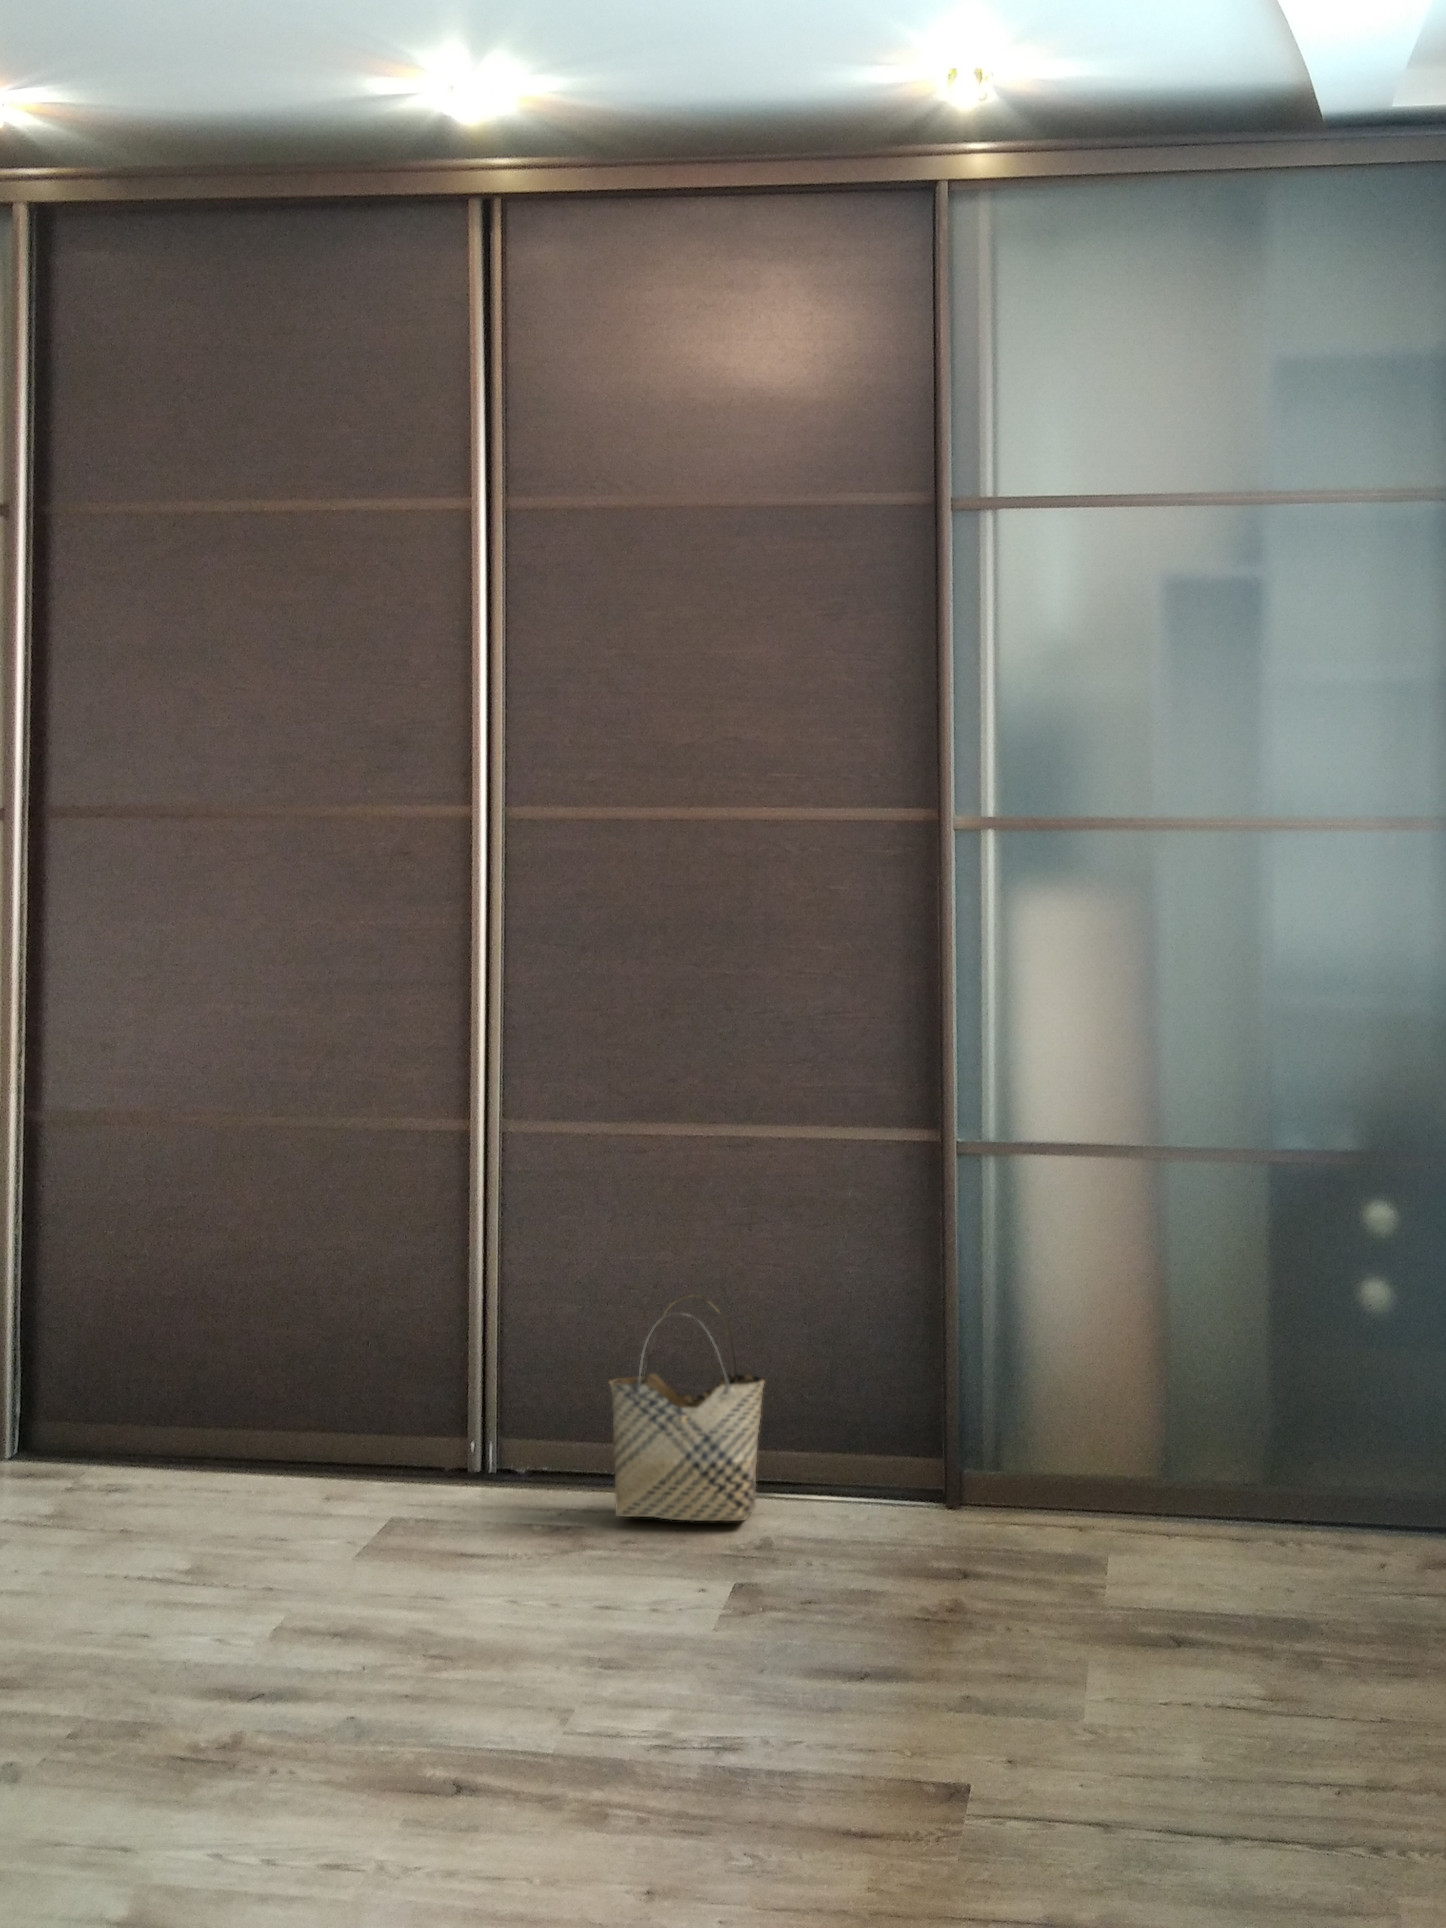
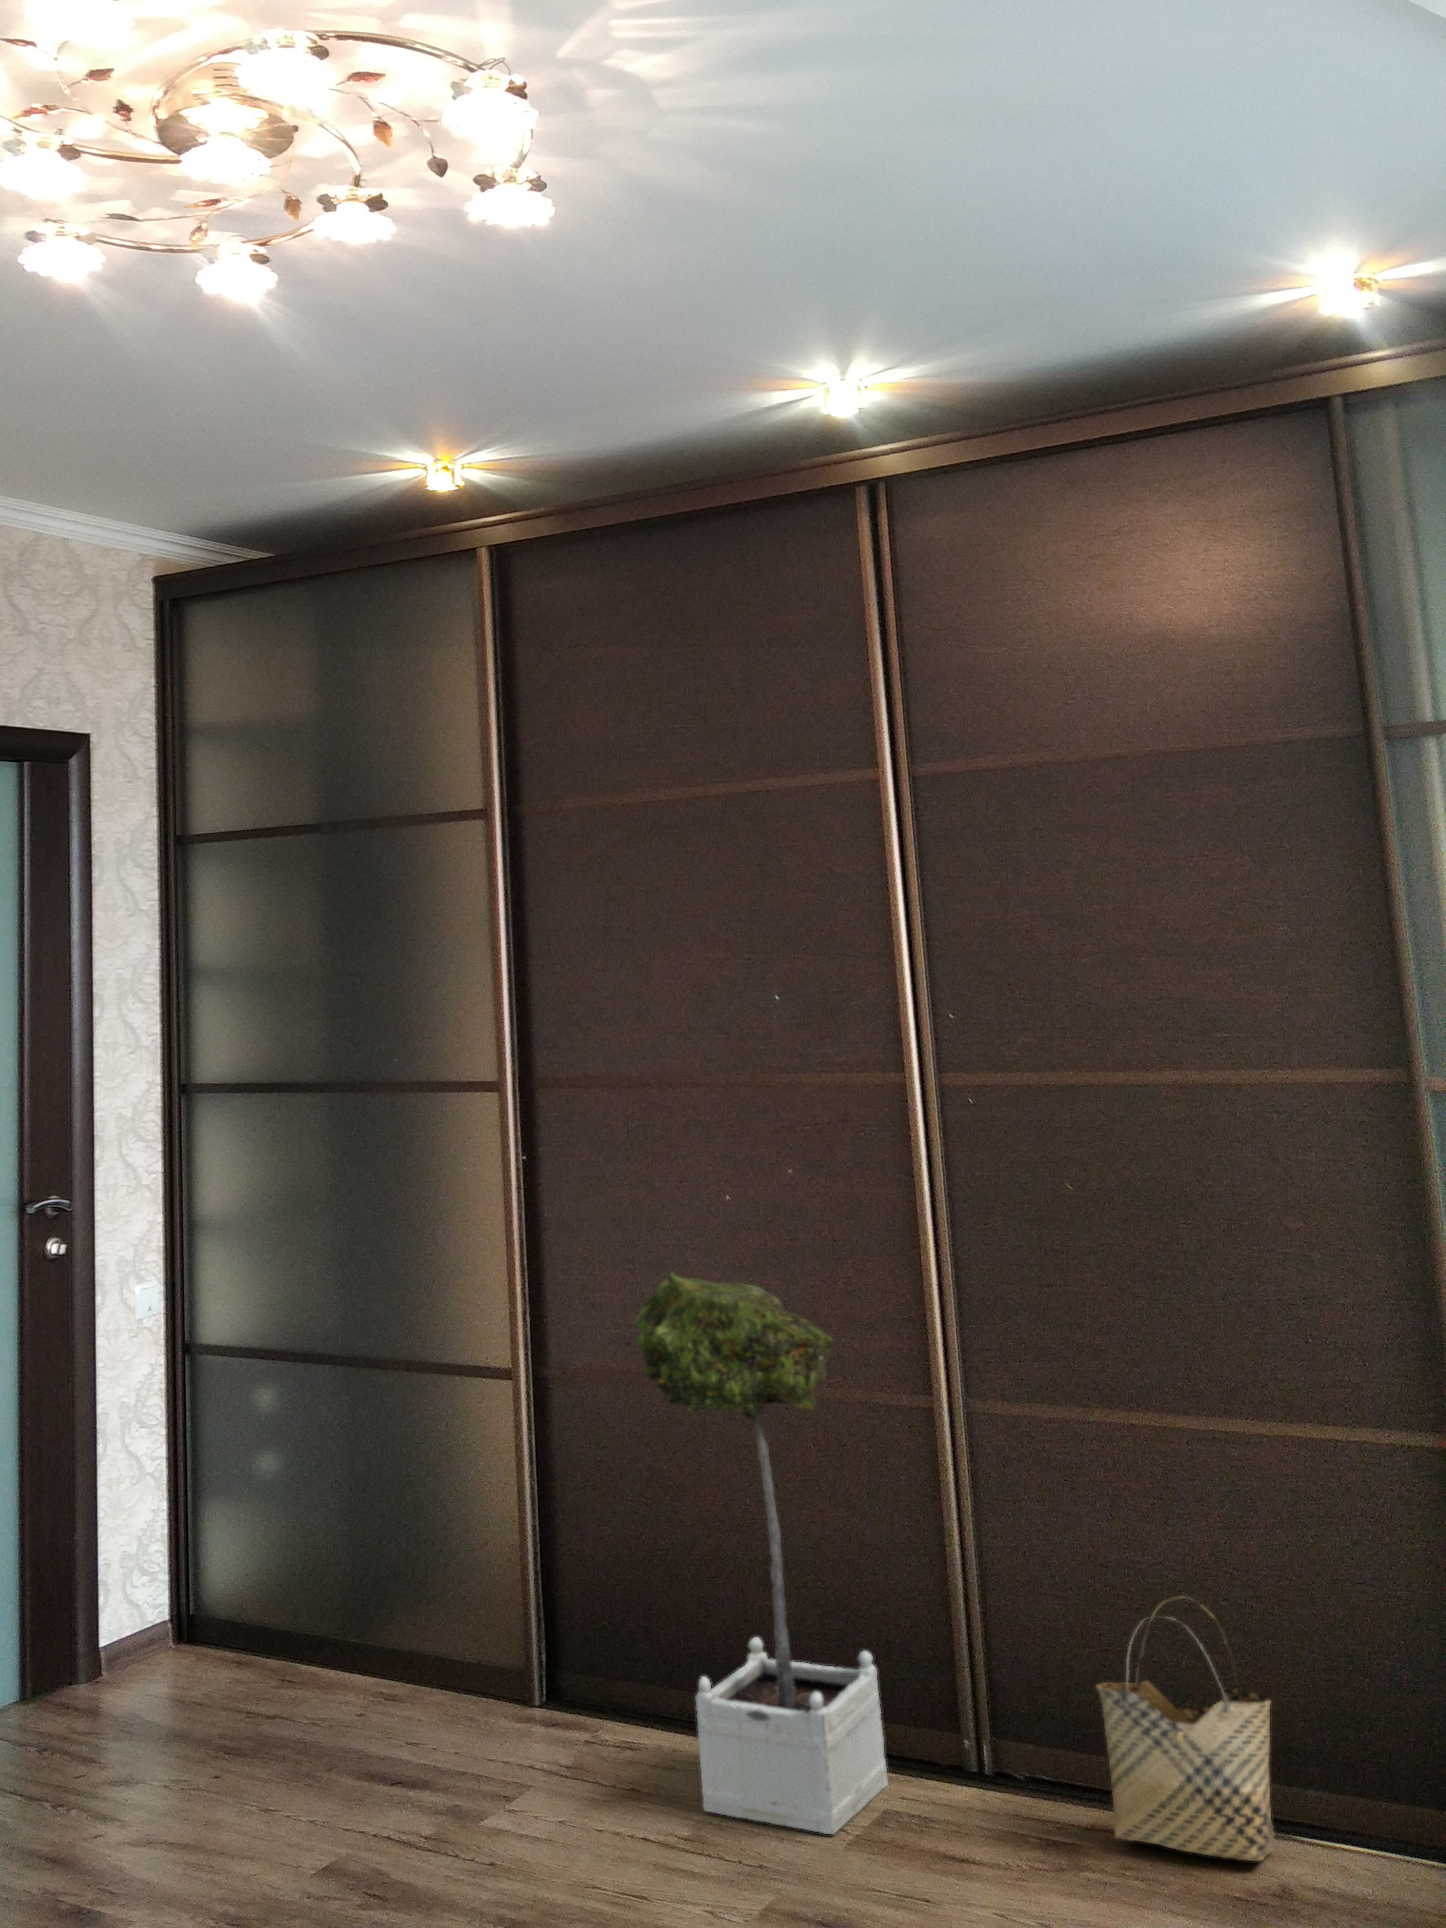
potted tree: none [161,1008,393,1546] -> present [636,1273,888,1835]

